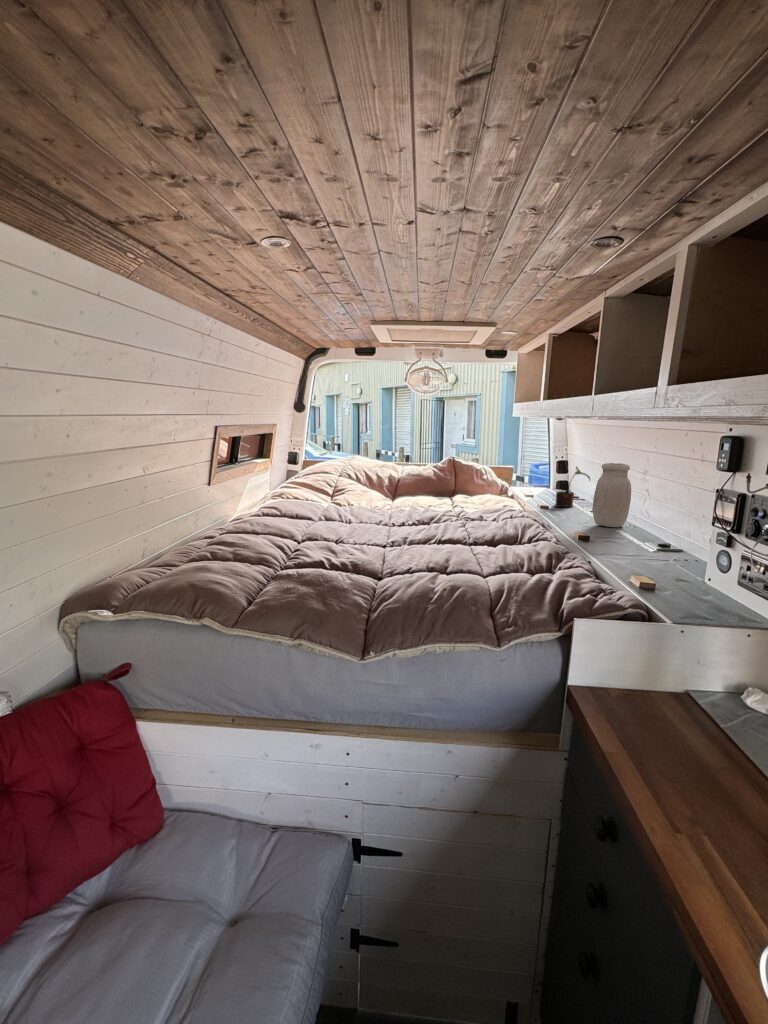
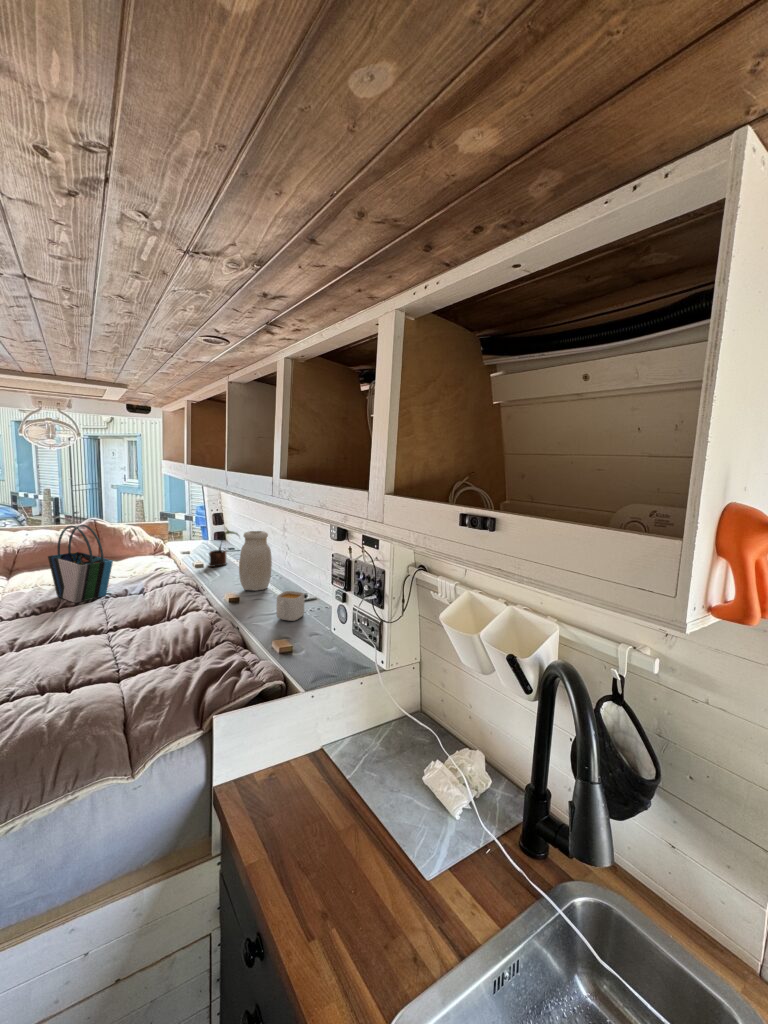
tote bag: none [424,455,473,522] -> present [48,525,113,603]
mug: none [638,521,674,552] -> present [277,591,304,621]

